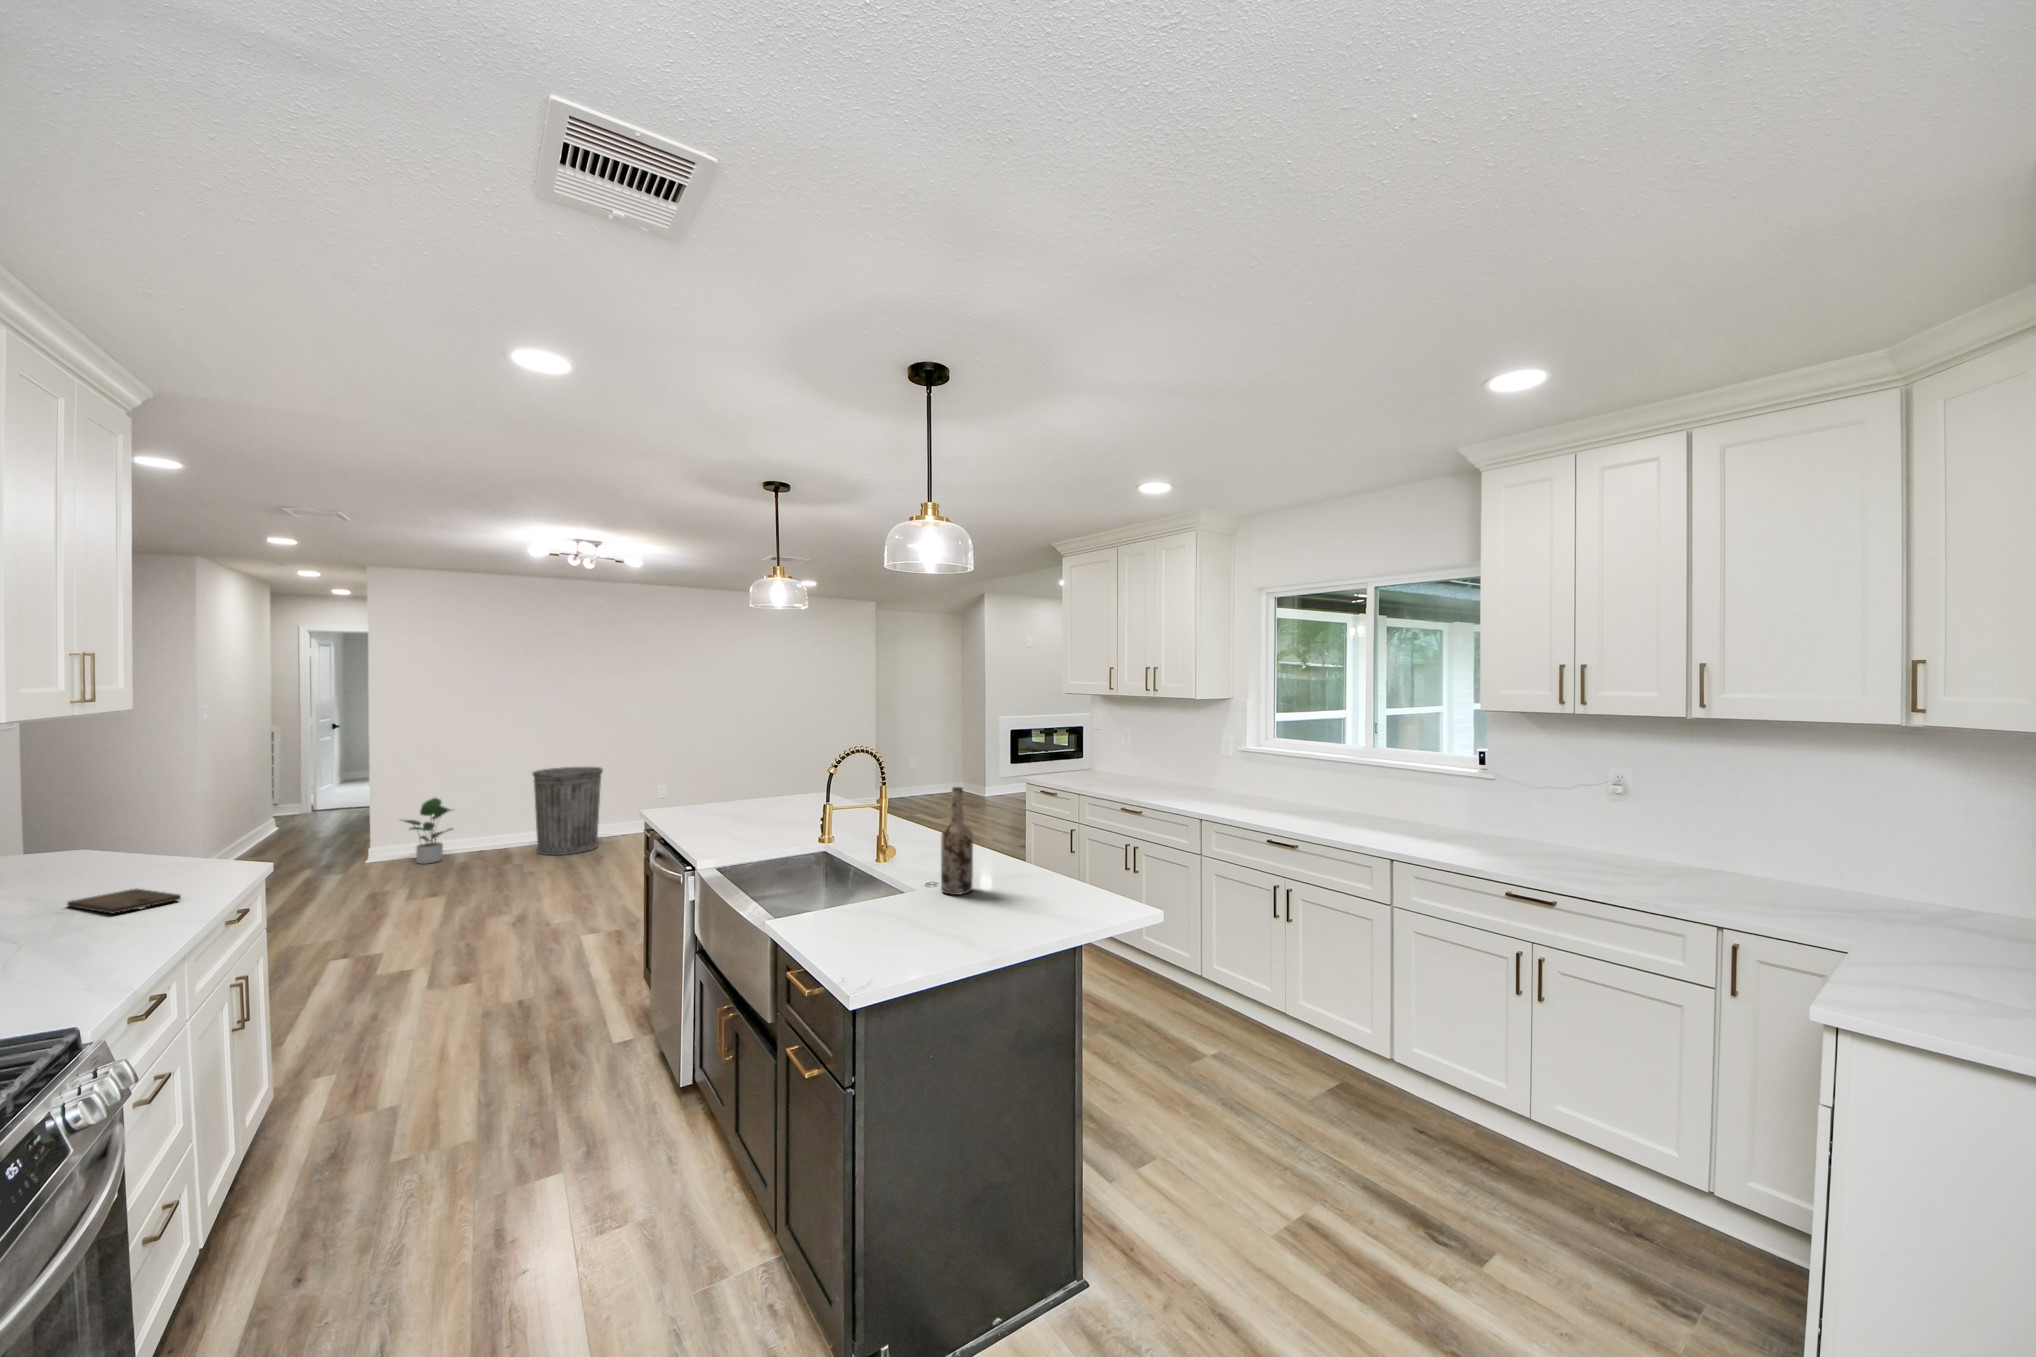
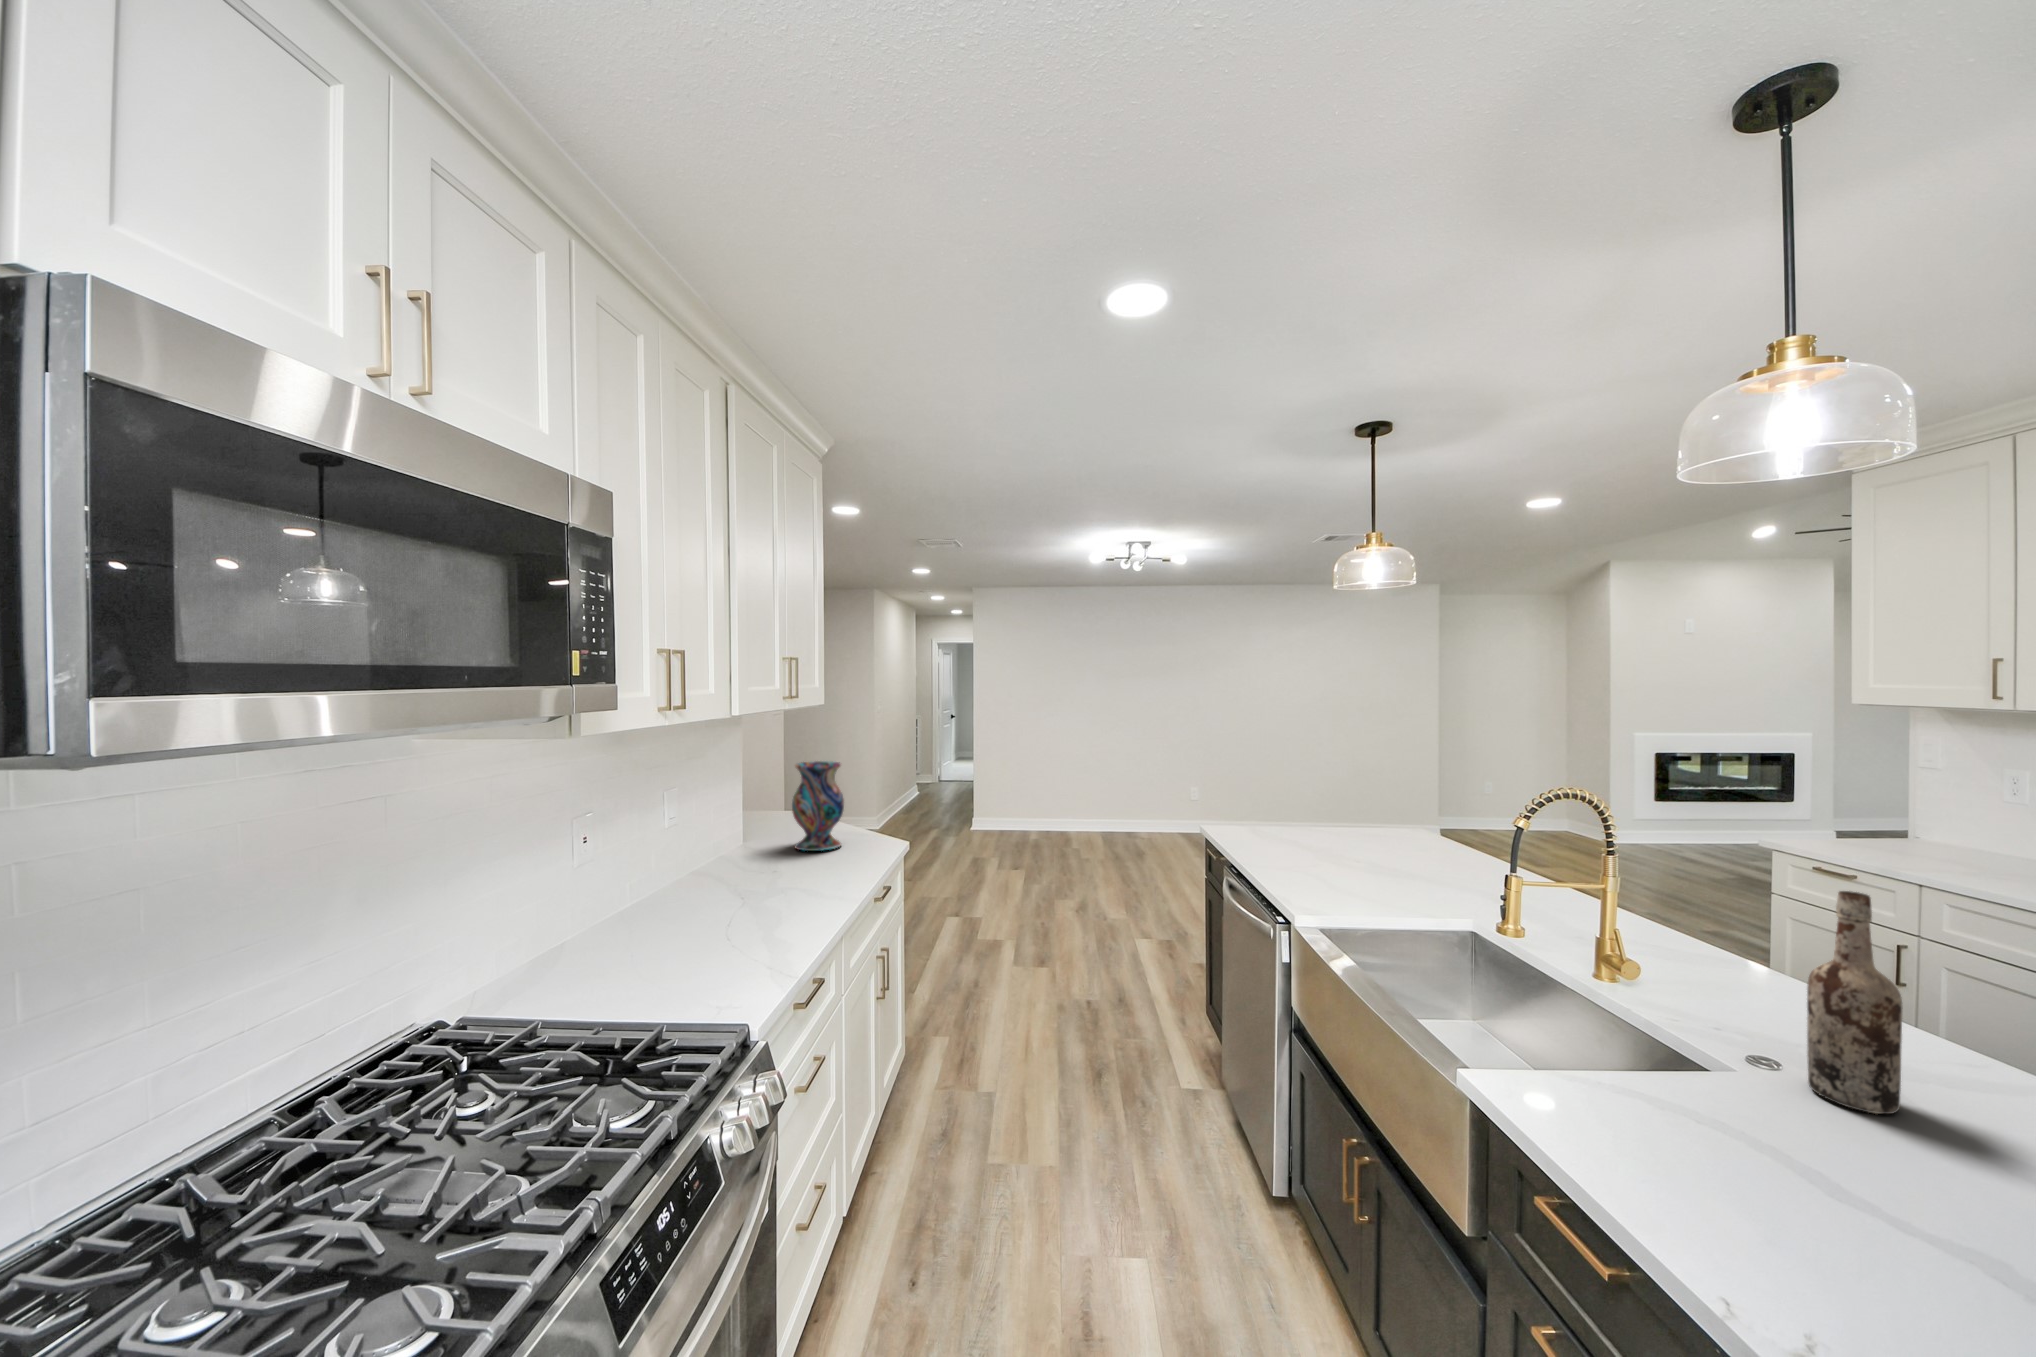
trash can: present [532,767,603,855] -> none [1089,762,1148,847]
vase: none [80,779,172,887] -> present [792,761,844,851]
potted plant: present [404,798,452,864] -> none [991,781,1032,839]
cutting board: present [67,889,181,914] -> none [782,857,845,880]

